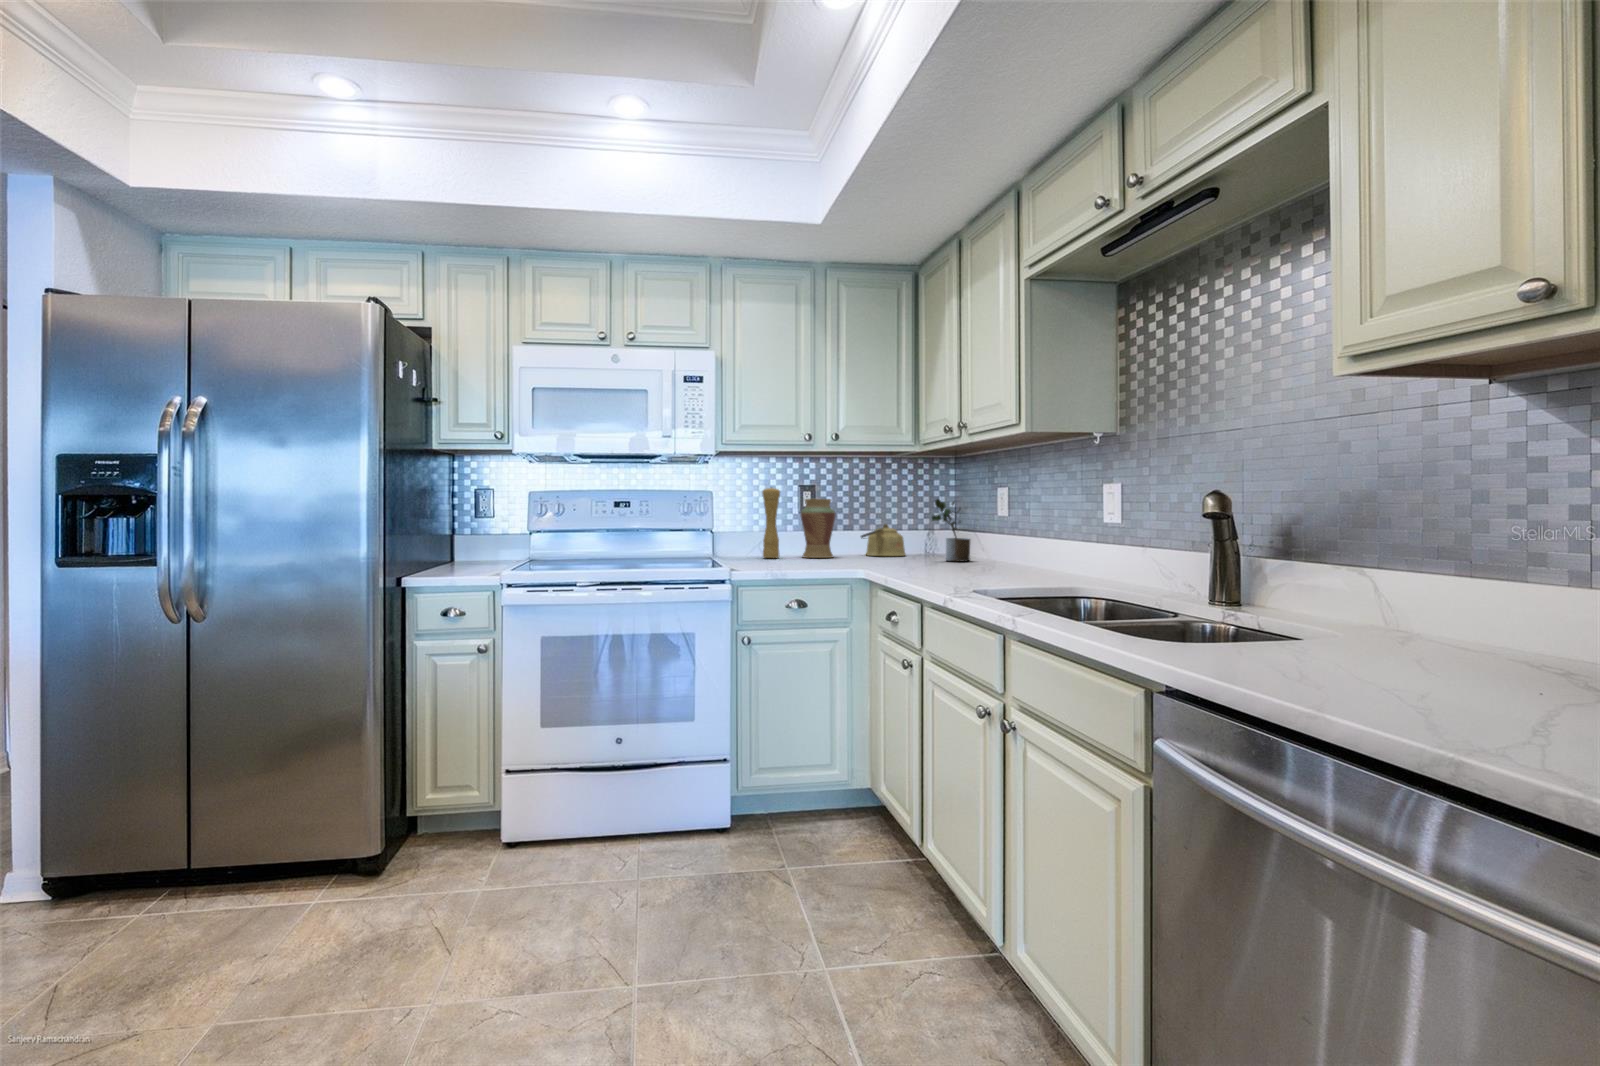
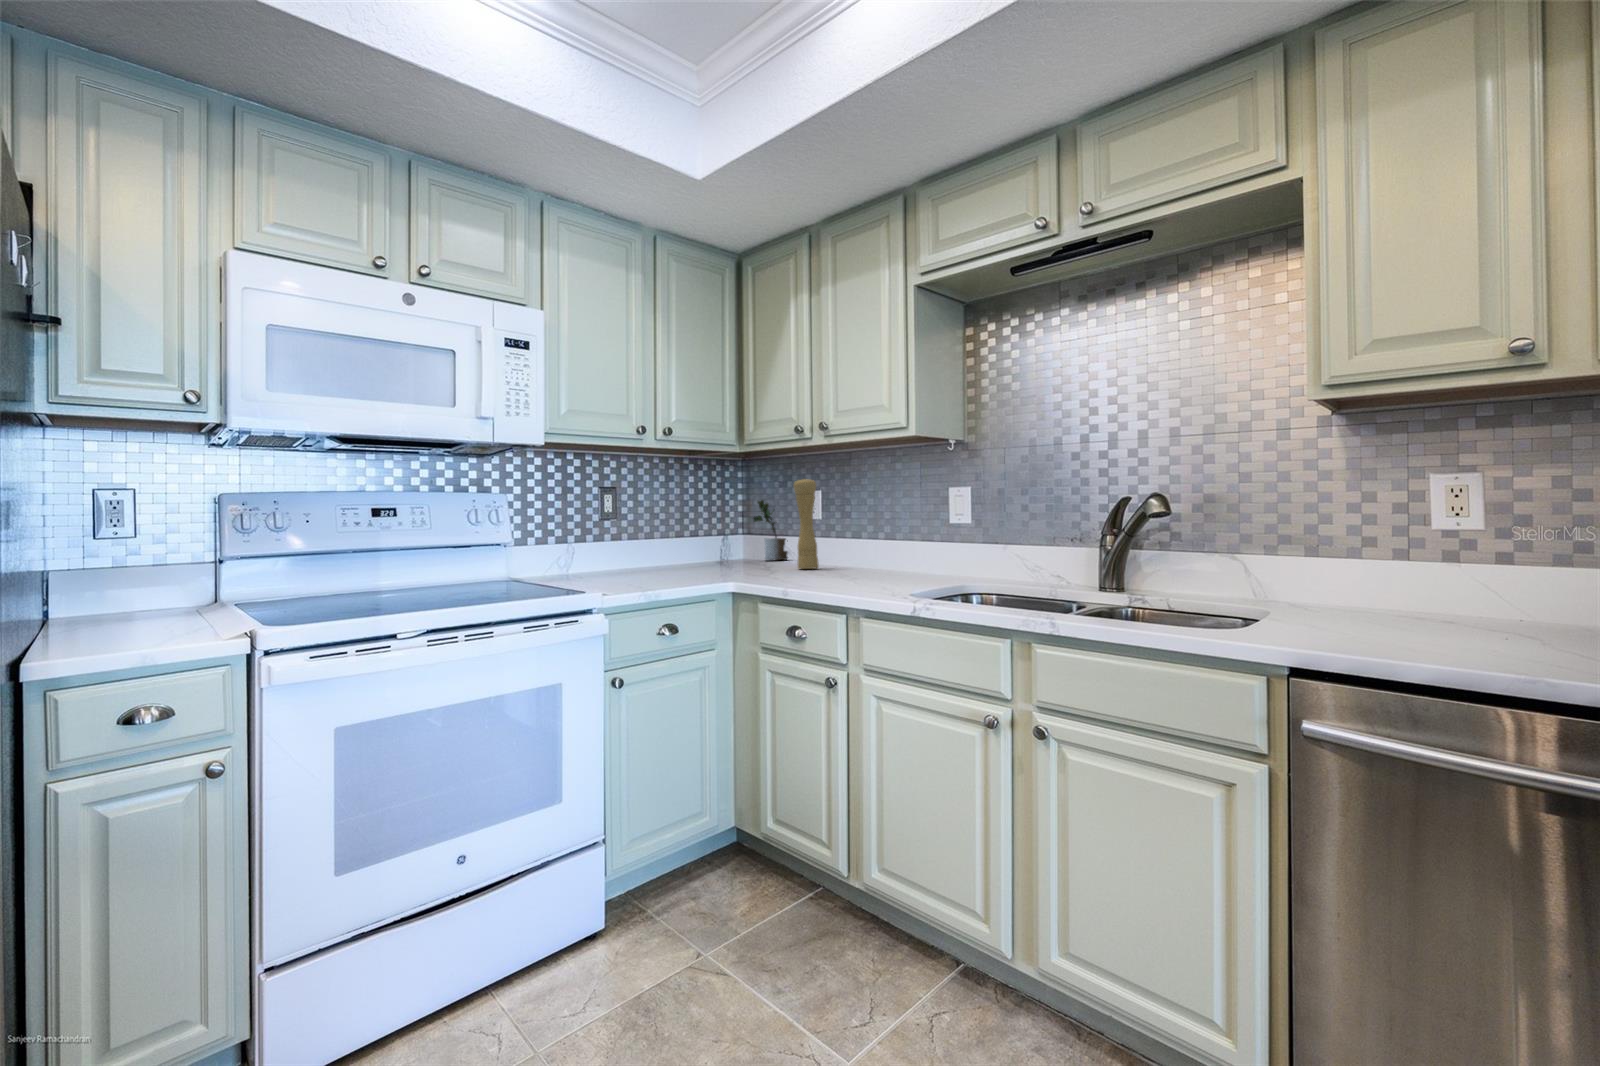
pepper mill: present [762,487,780,558] -> present [794,478,819,569]
vase: present [801,499,835,558] -> none [609,501,649,567]
kettle: present [861,524,905,556] -> none [664,529,709,562]

